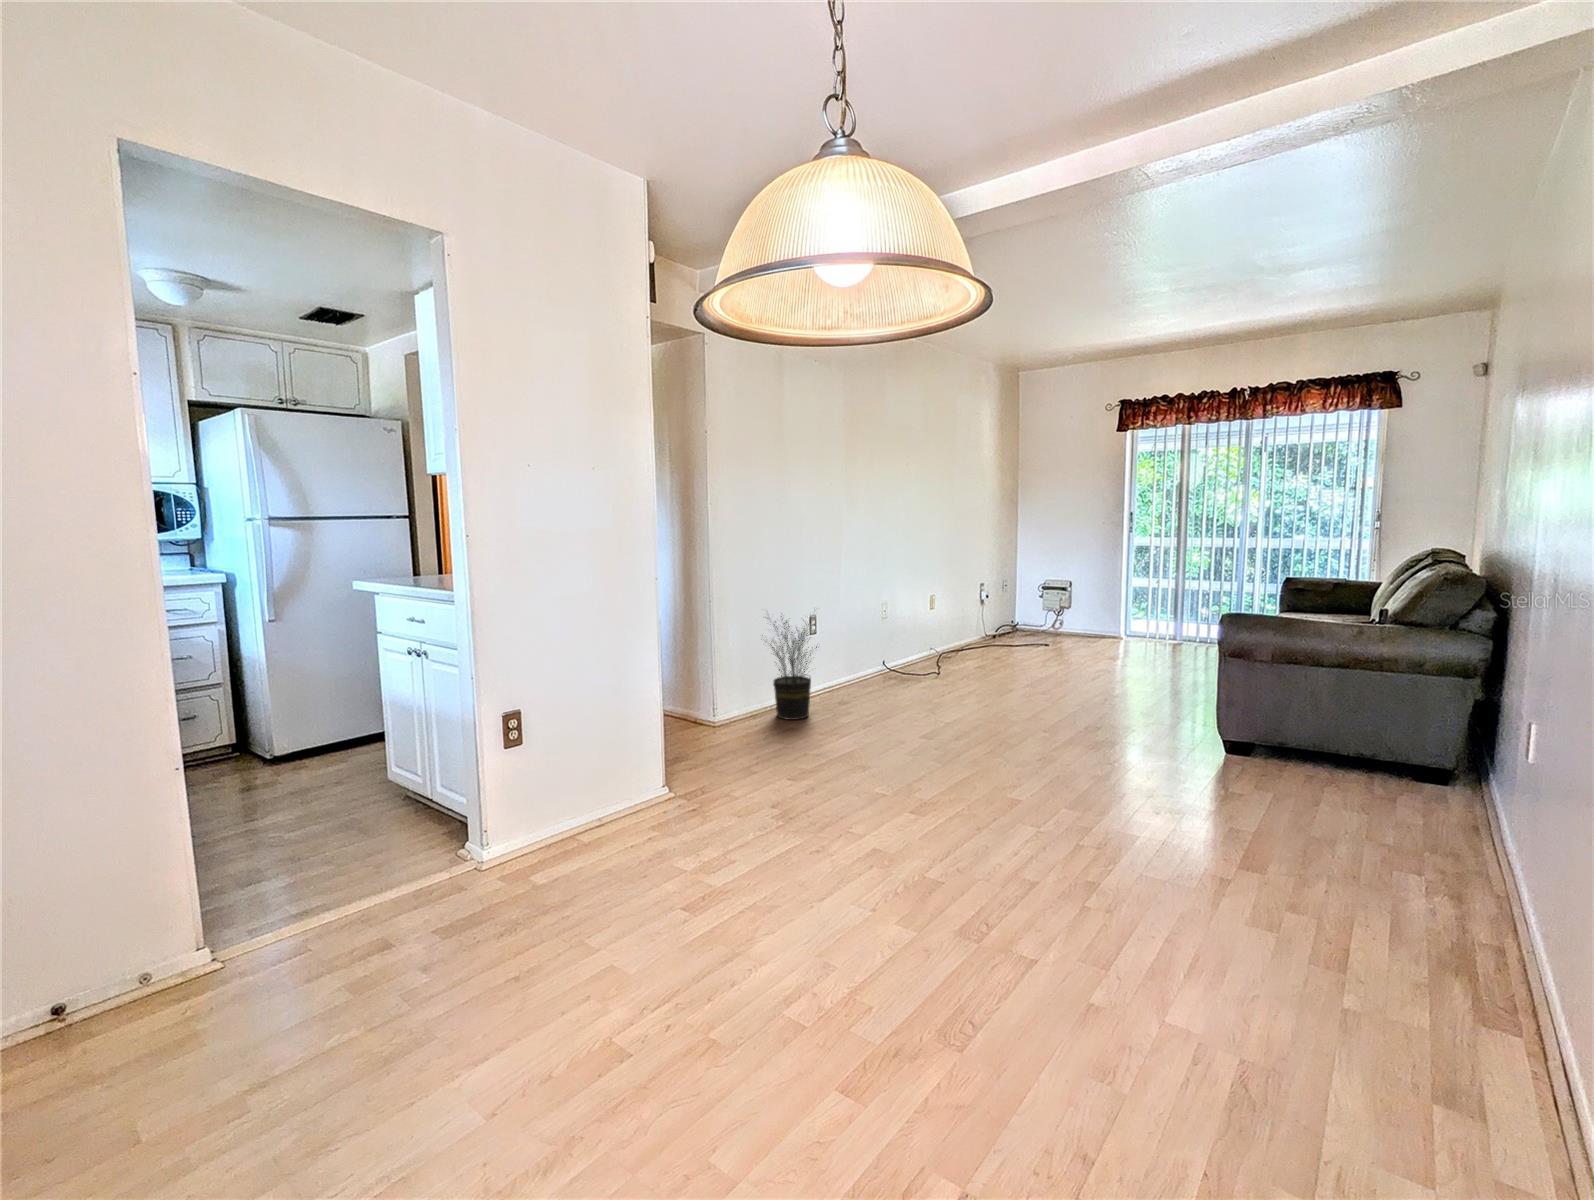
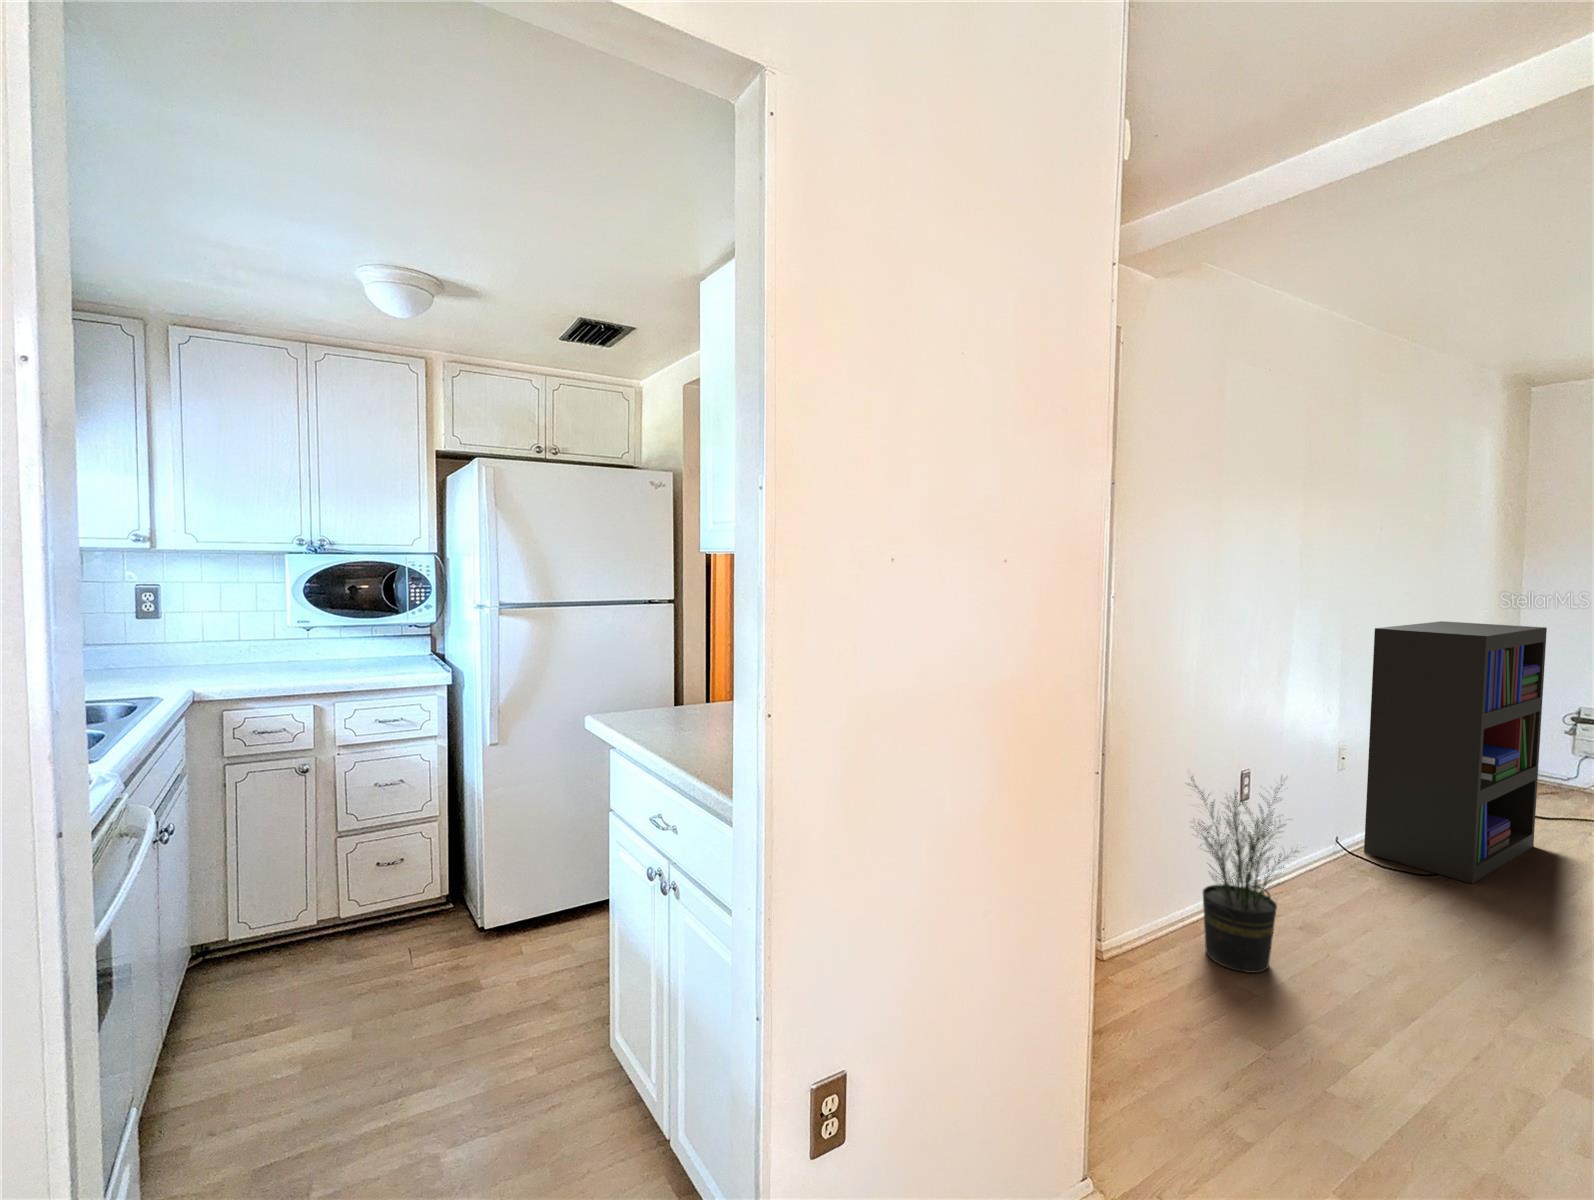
bookshelf: none [898,526,996,675] -> present [1364,621,1547,884]

